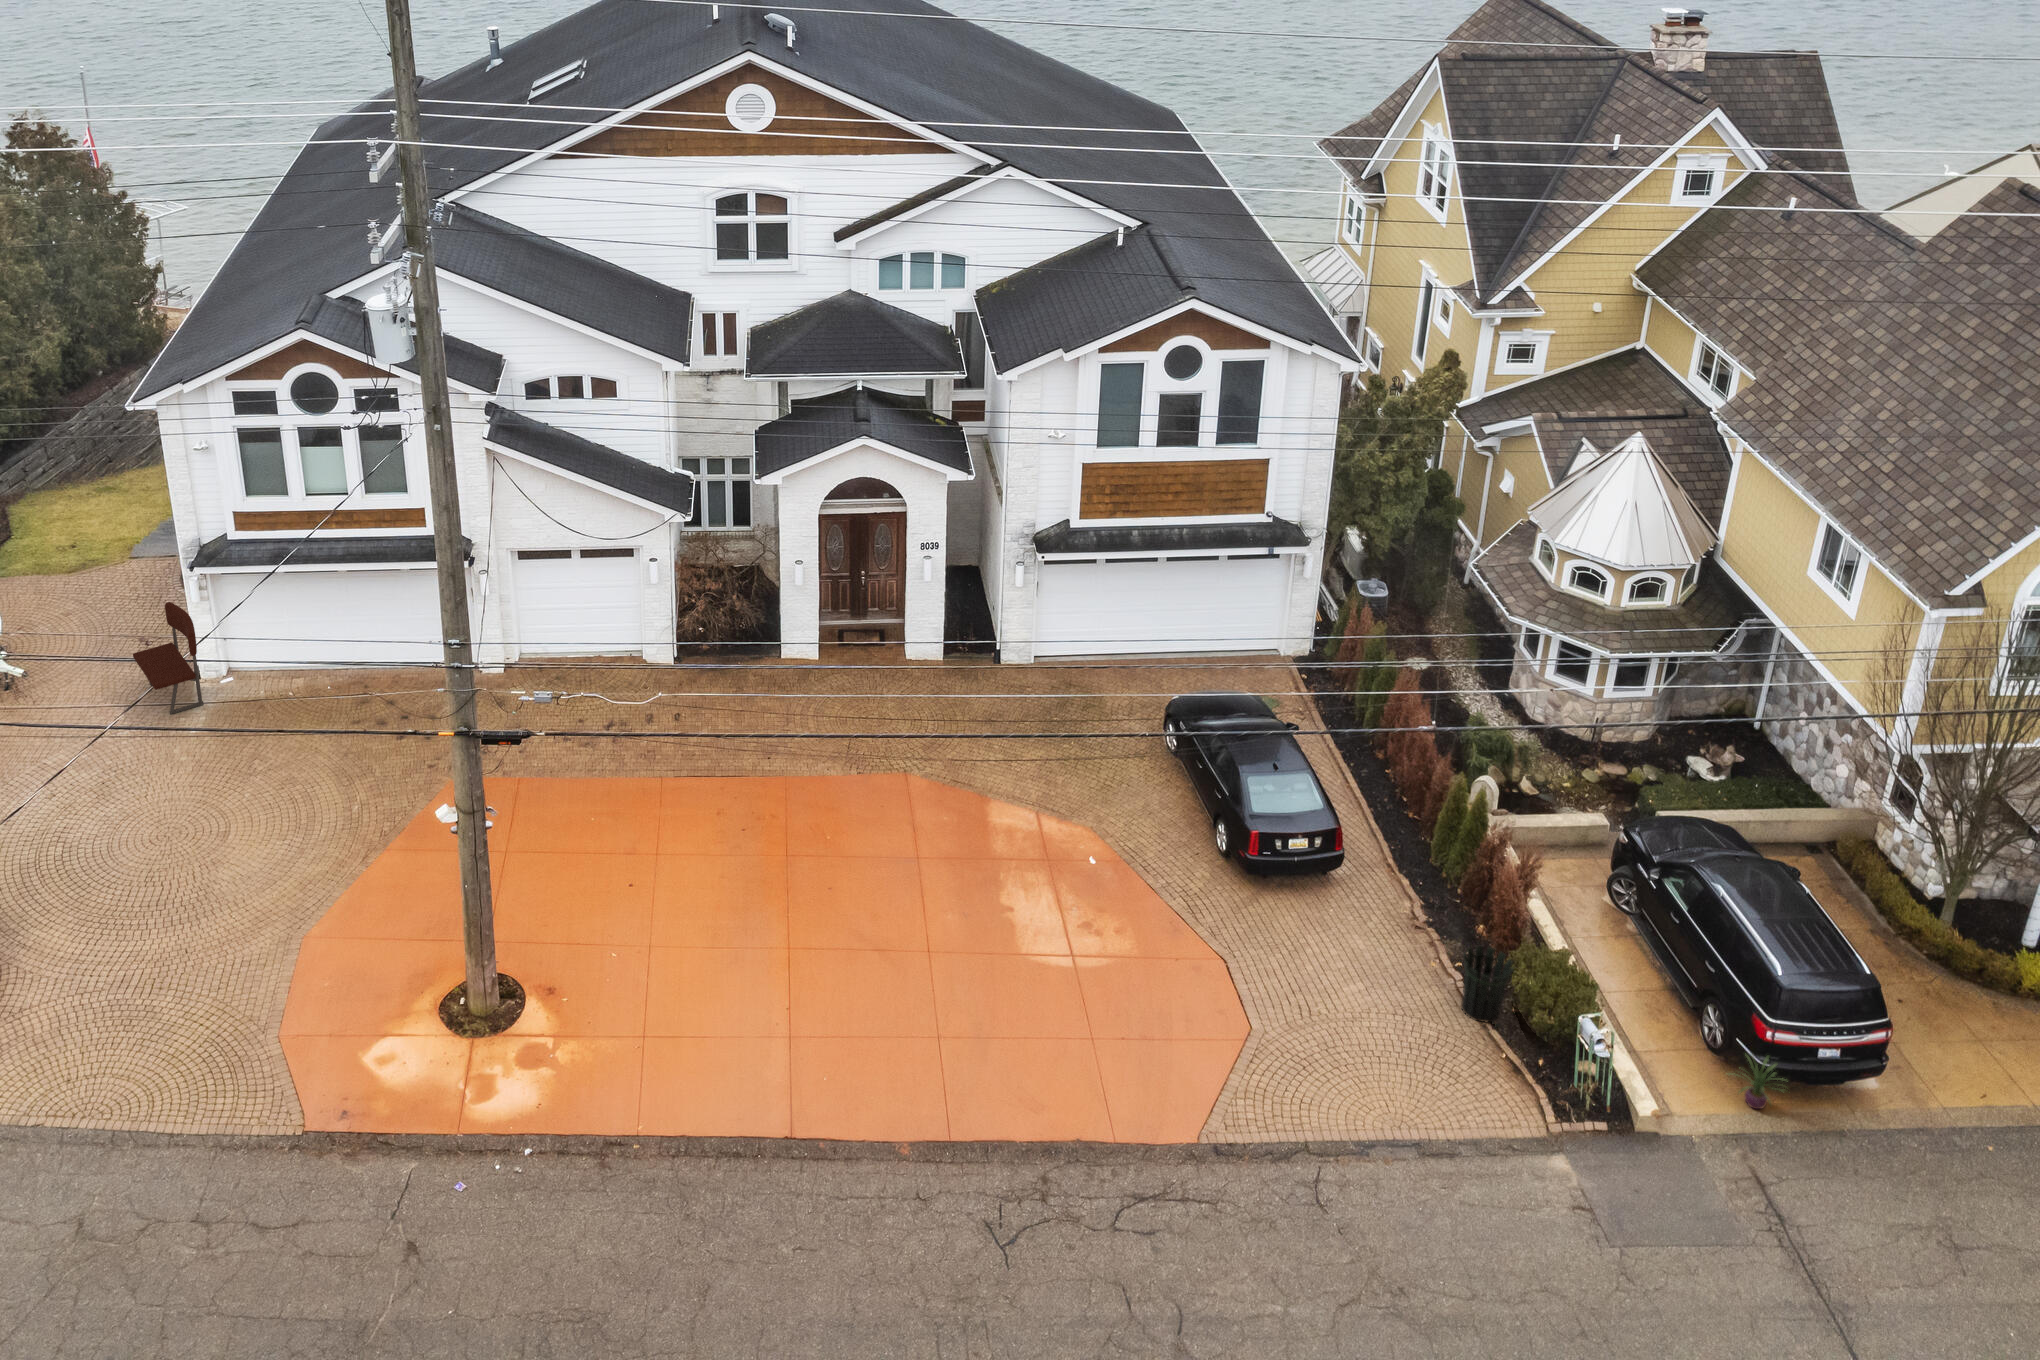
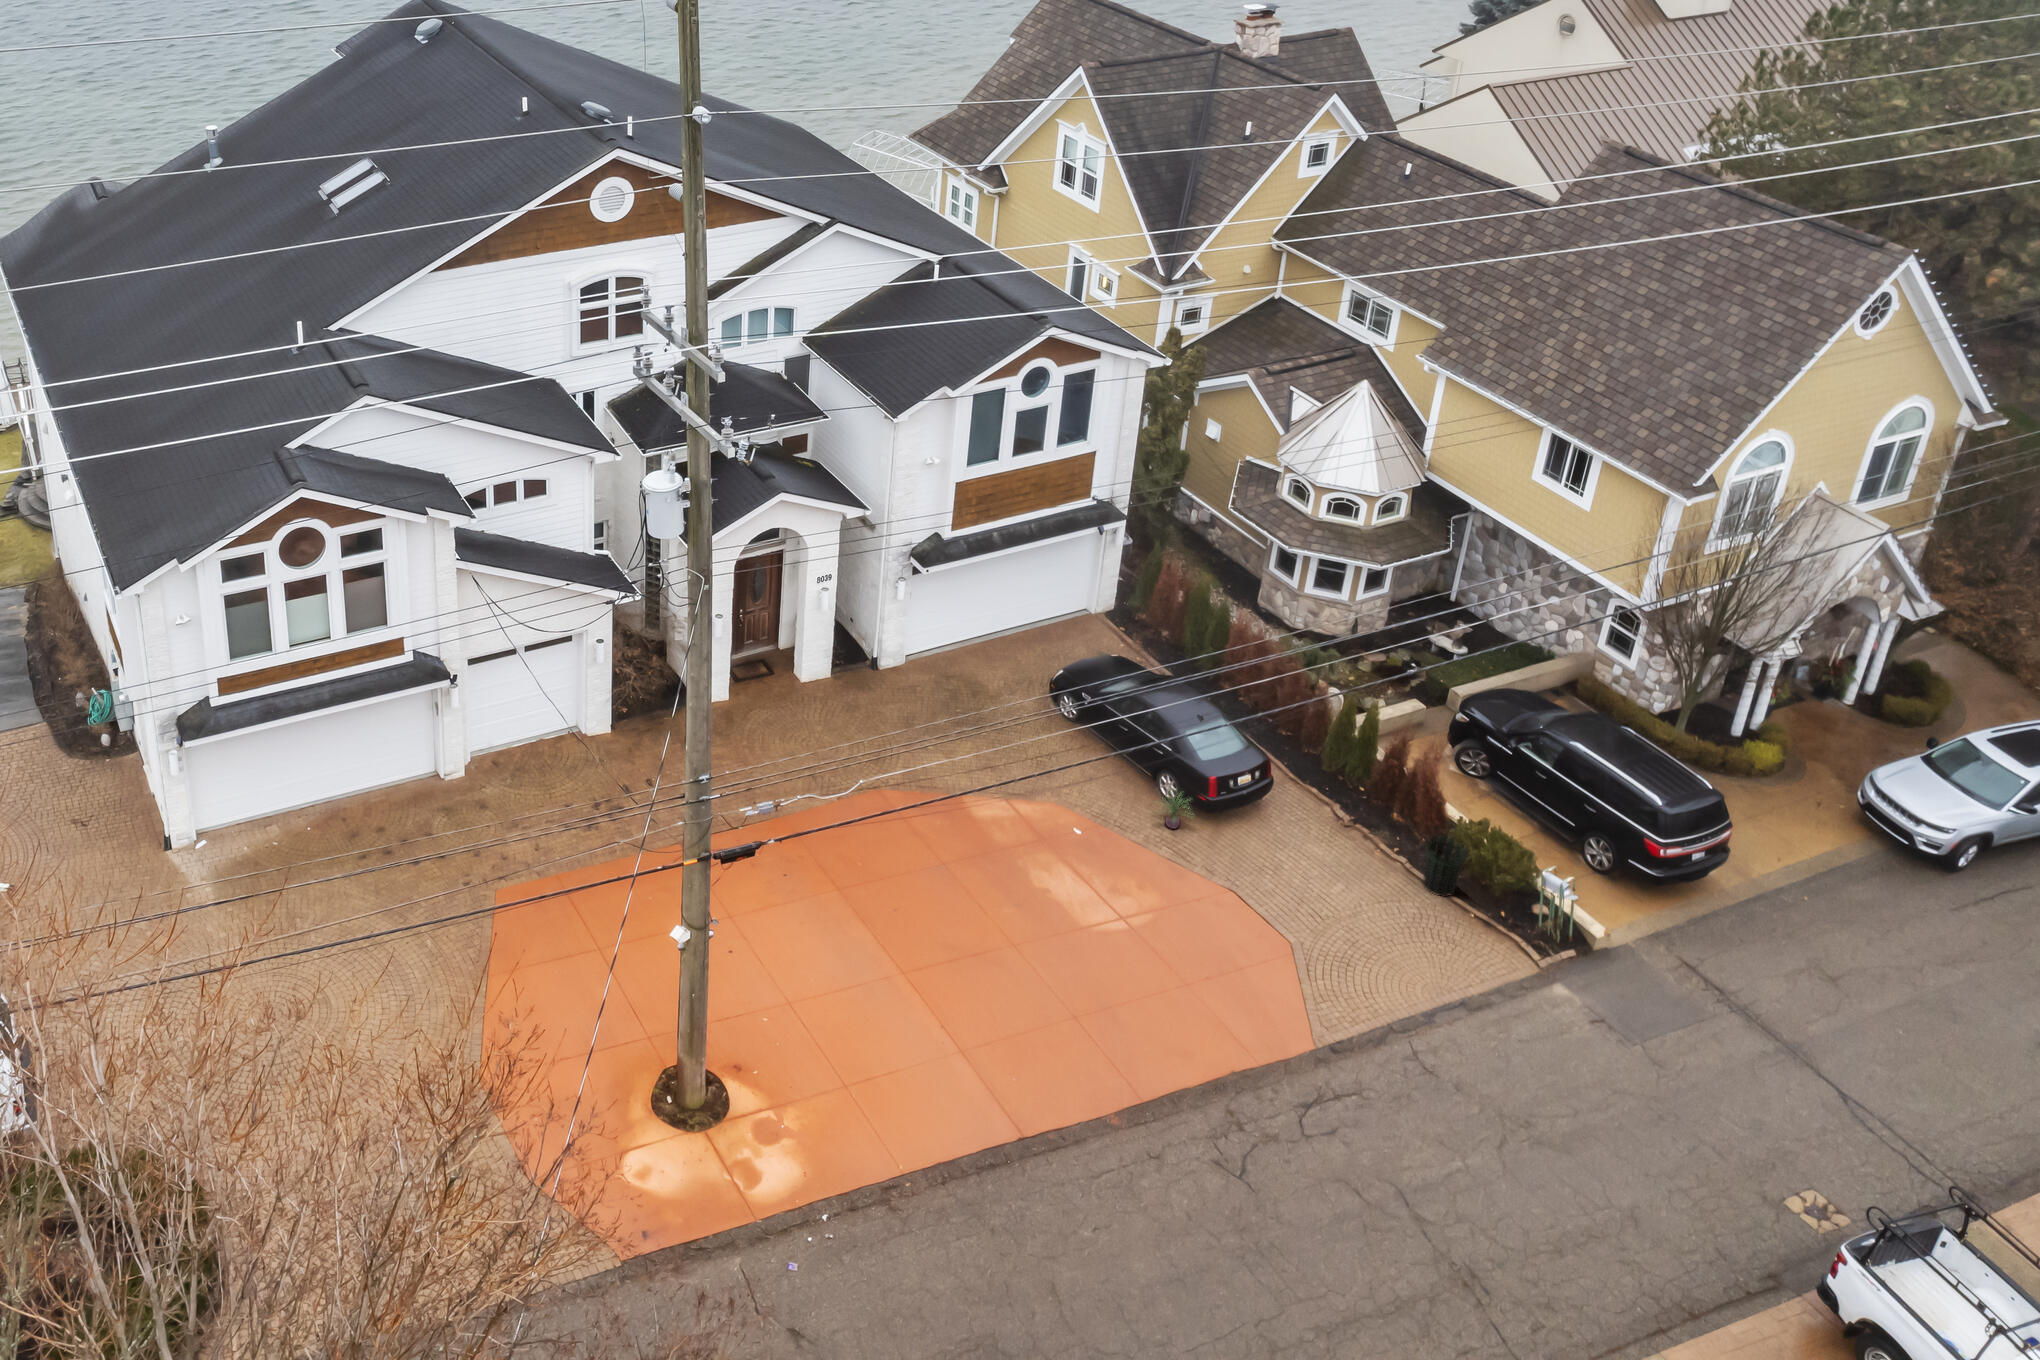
bench: present [133,602,204,715] -> none [98,774,186,887]
decorative plant: present [1726,1055,1788,1109] -> present [1157,791,1192,829]

